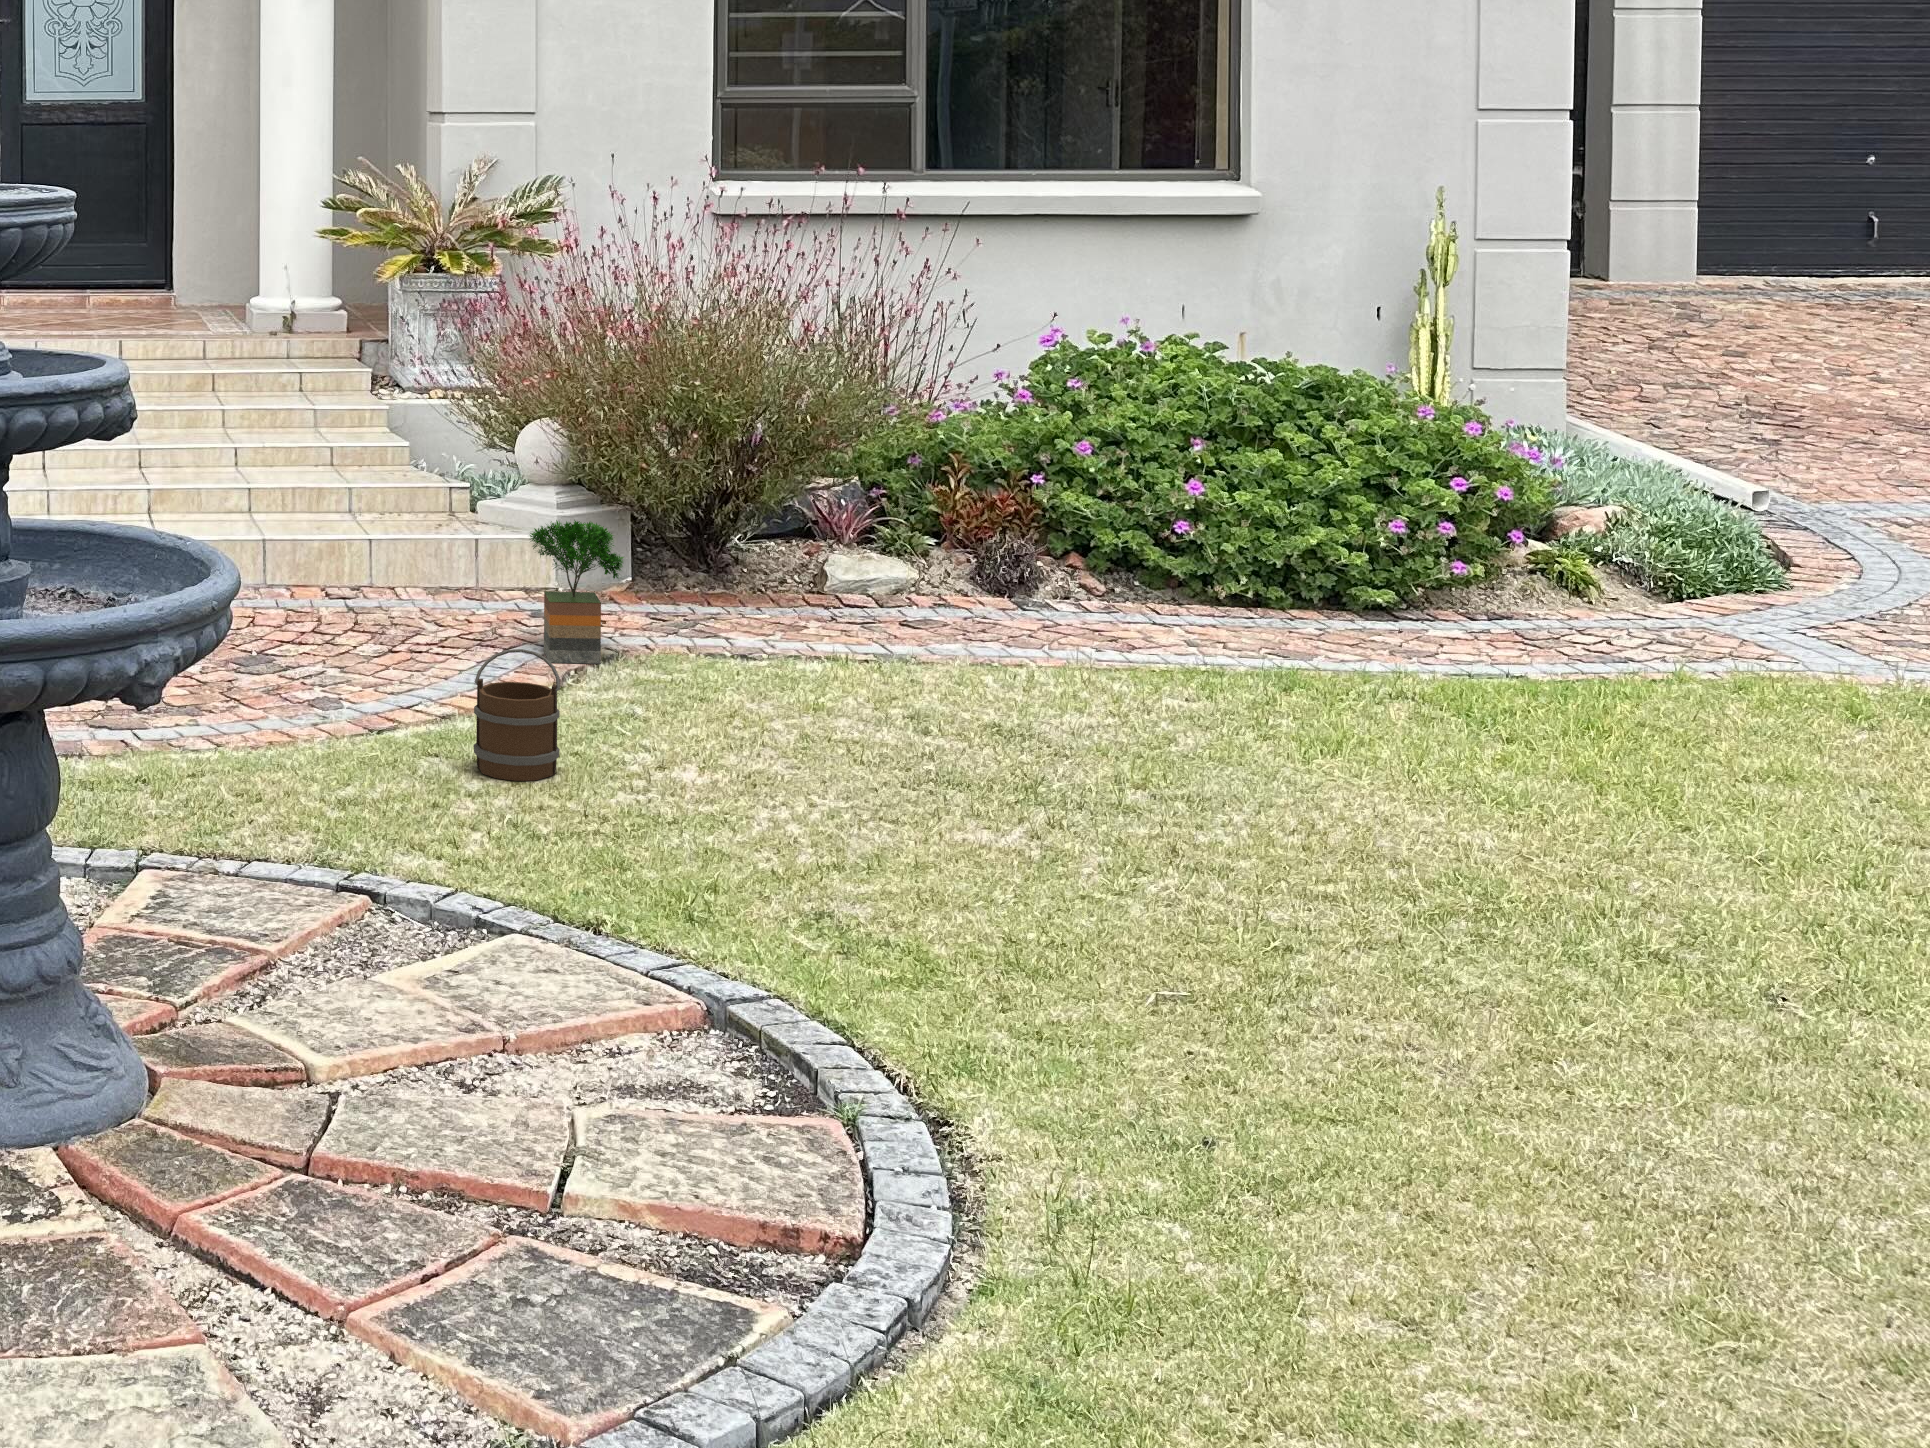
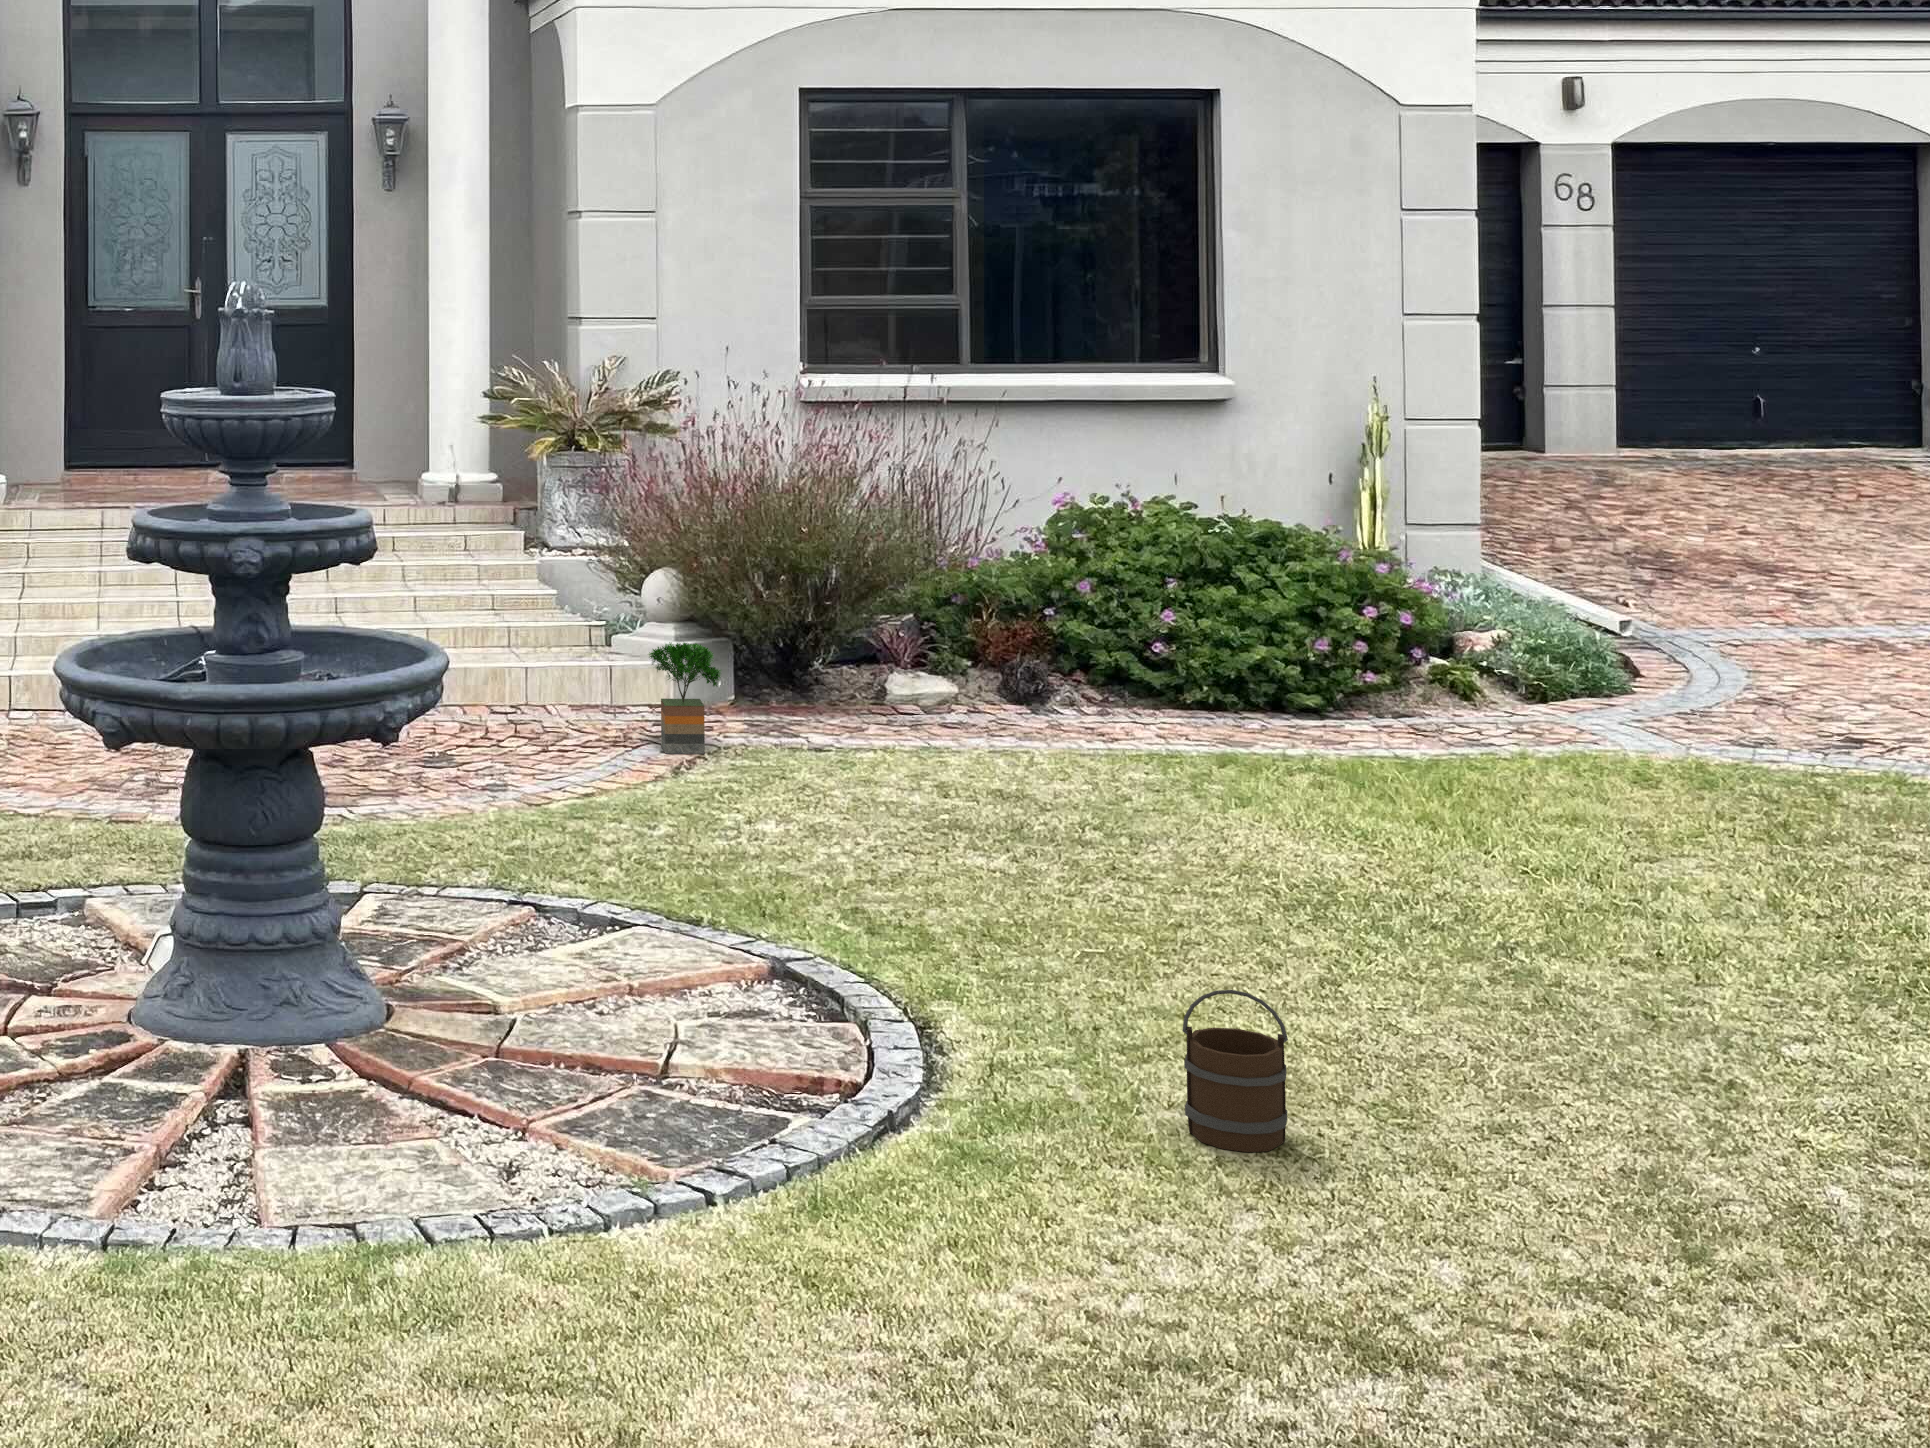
bucket: present [474,649,560,781] -> present [1182,990,1288,1152]

